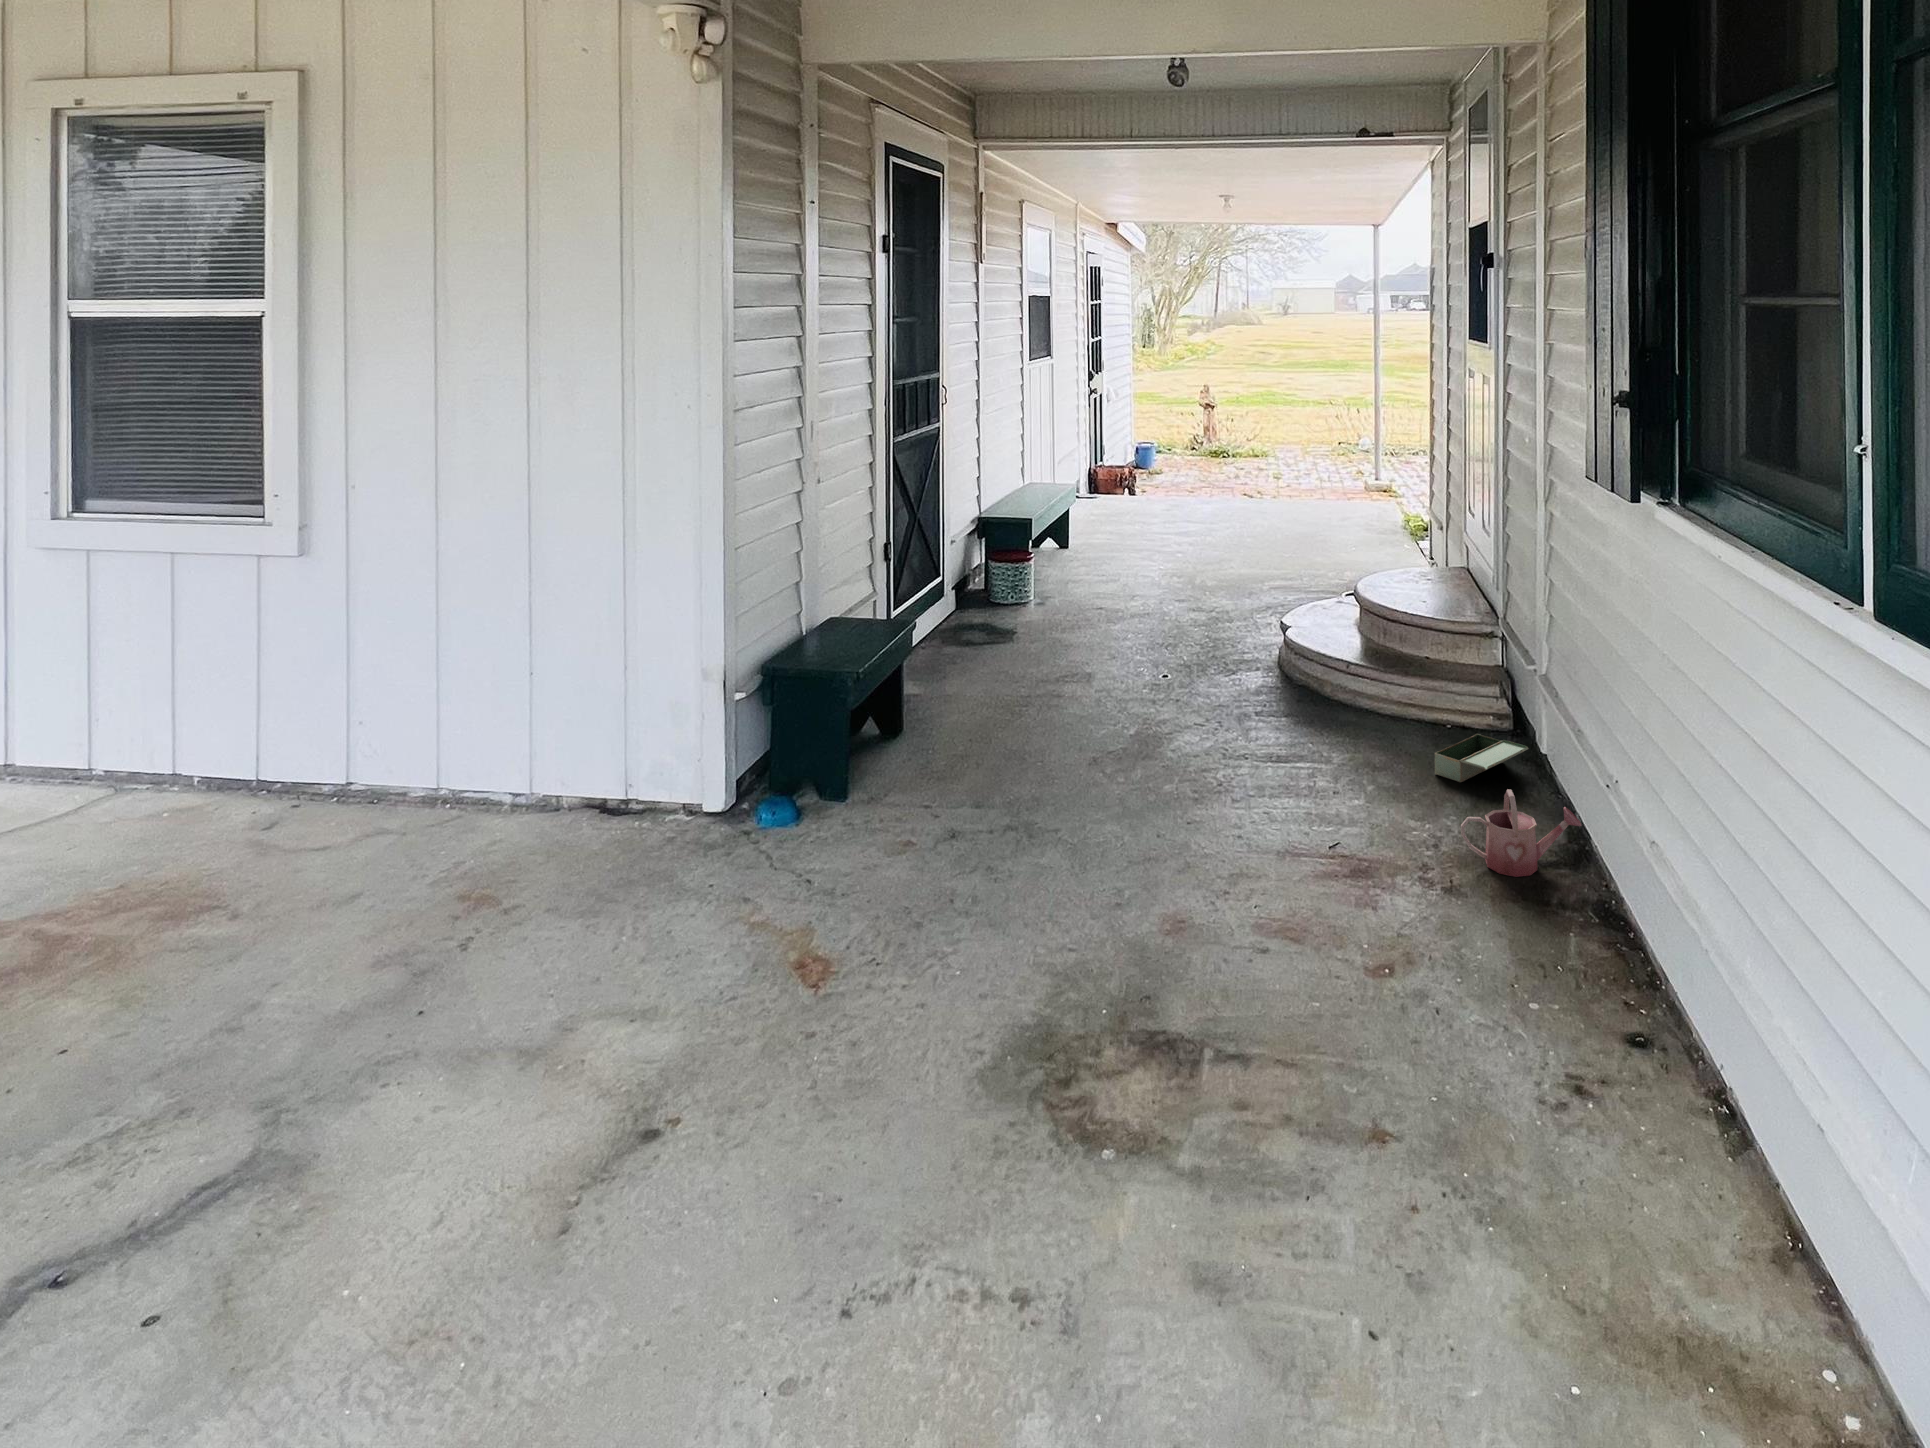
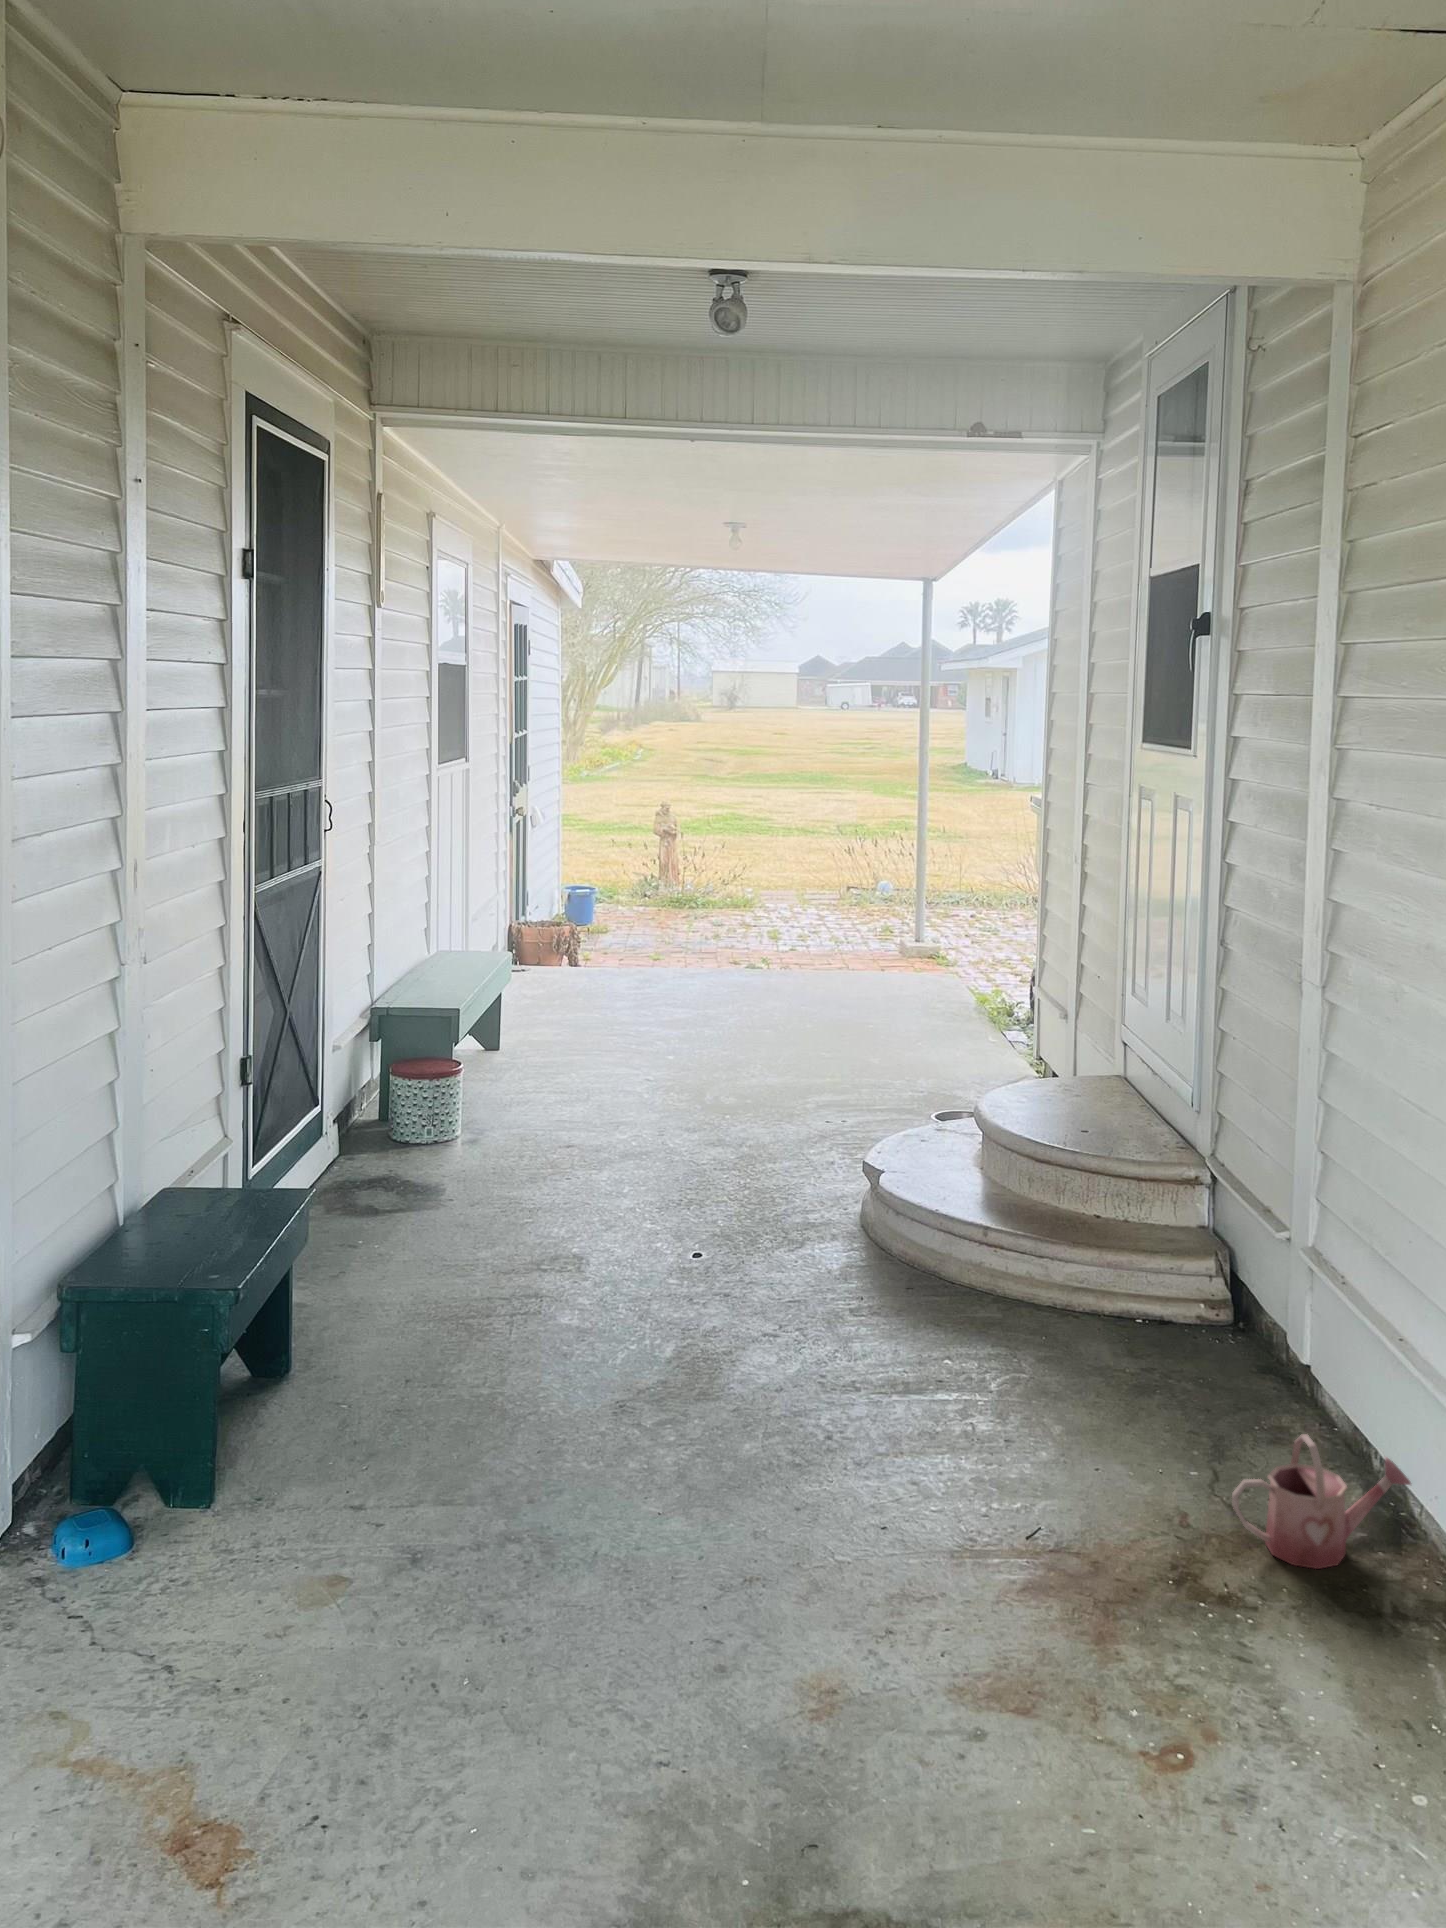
toolbox: present [1435,734,1528,782] -> none [1145,1334,1277,1412]

